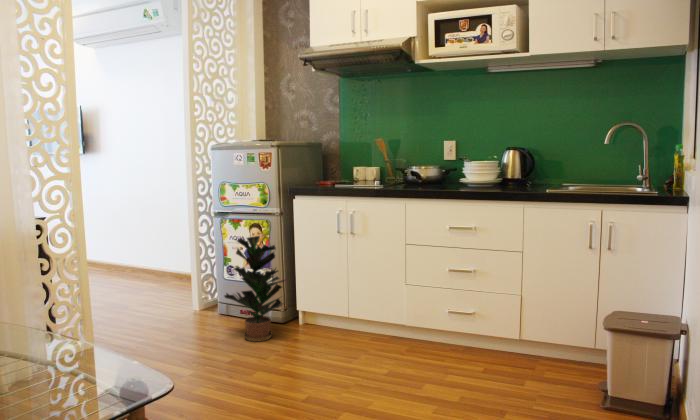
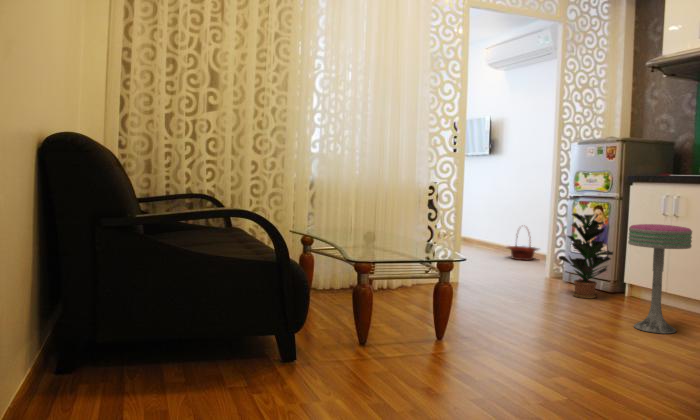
basket: none [120,242,164,285] -> present [507,236,539,260]
bar stool: none [338,254,407,389] -> present [628,224,692,334]

